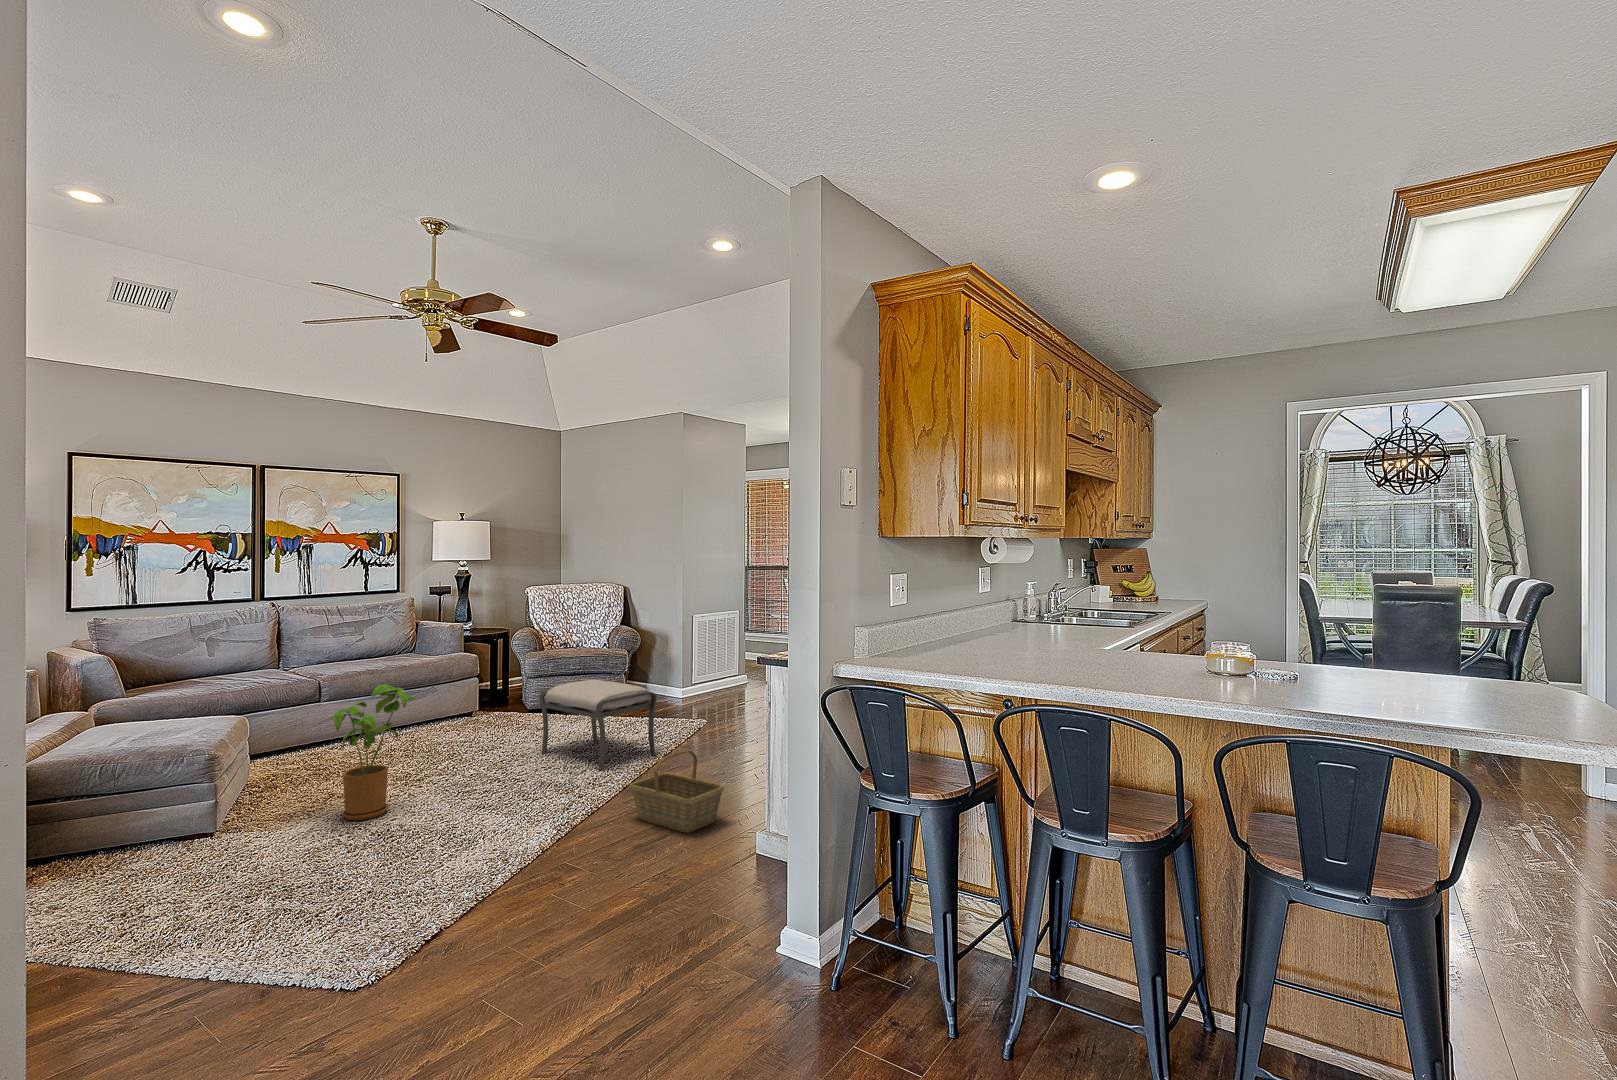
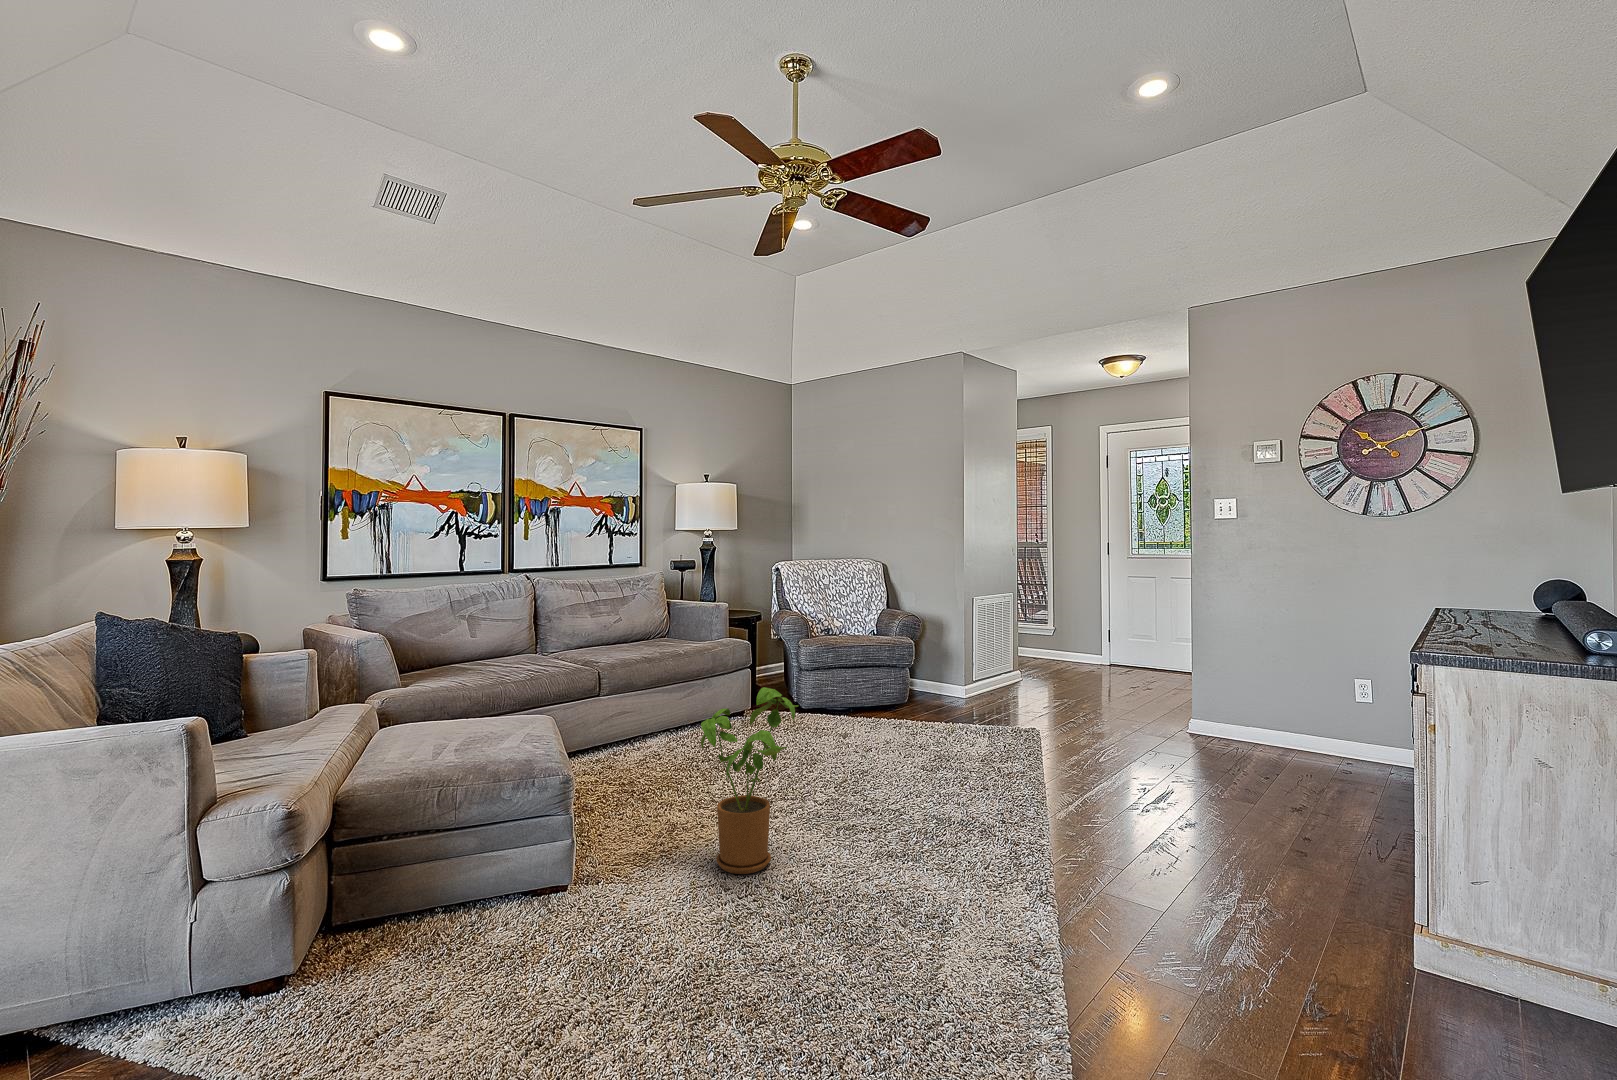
ottoman: present [539,679,657,770] -> none [880,680,1041,807]
basket: present [630,750,724,833] -> none [1134,802,1297,937]

